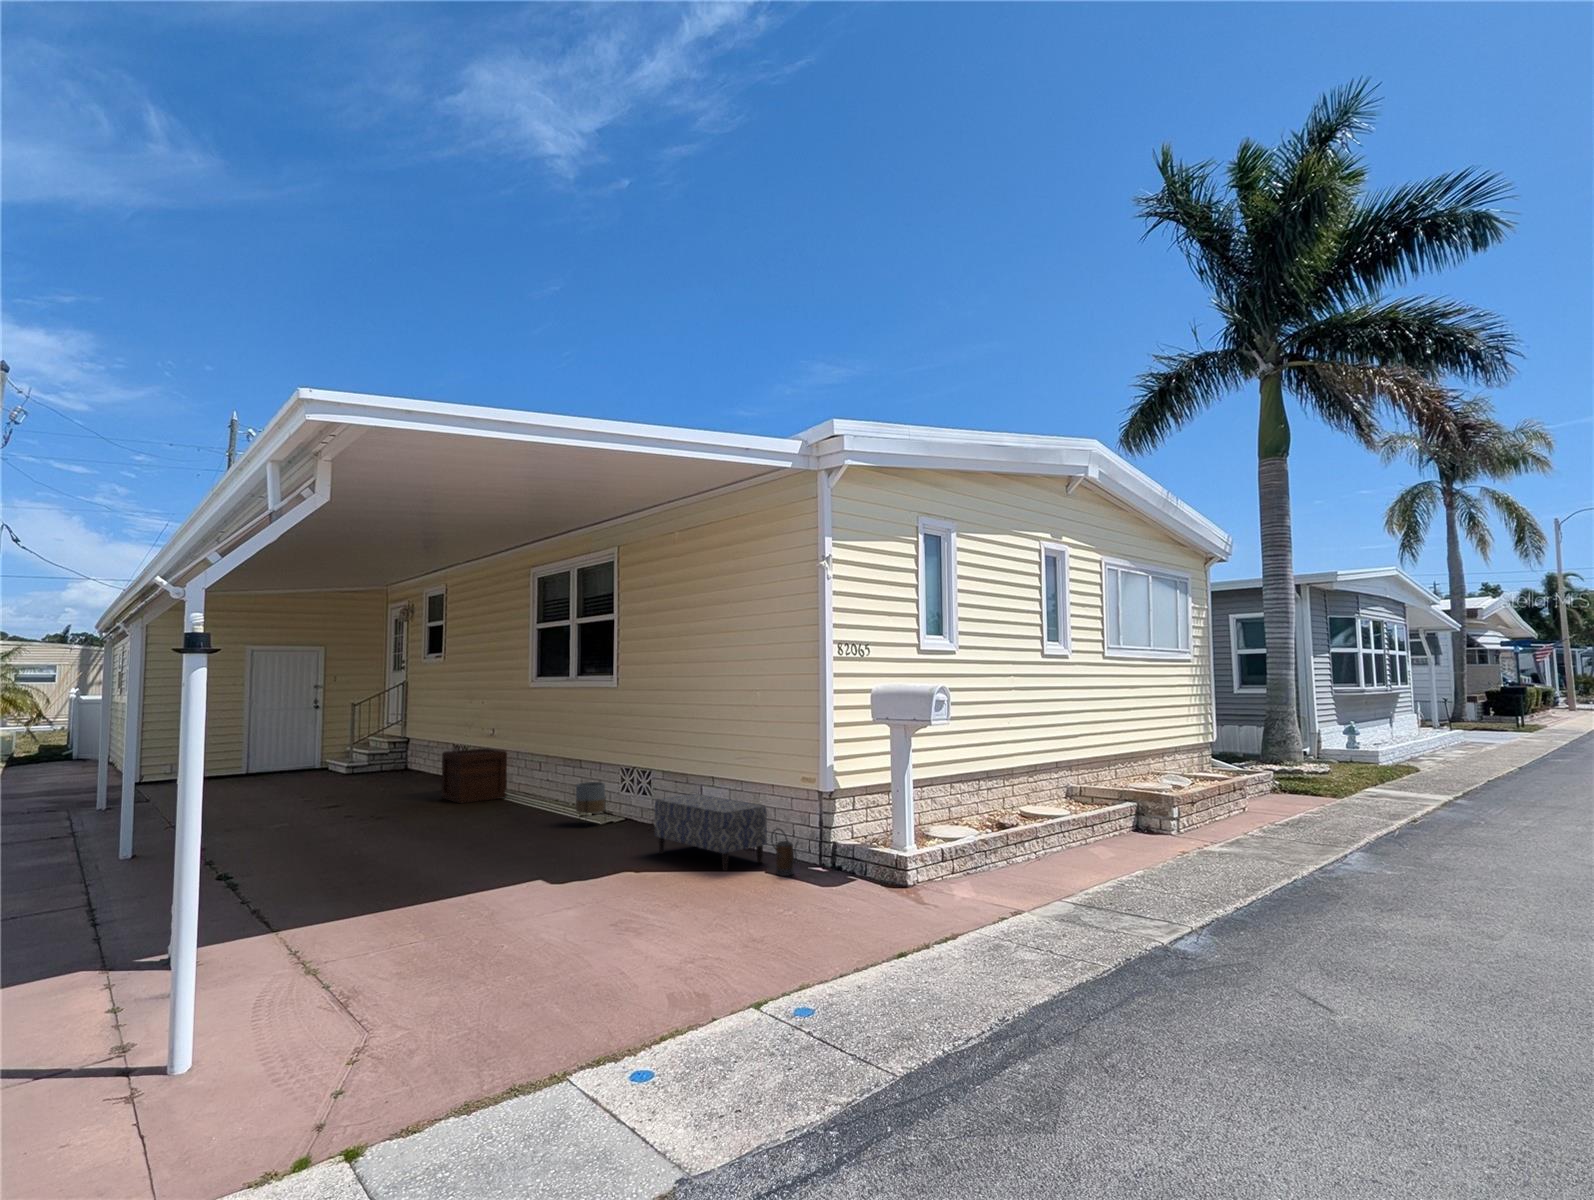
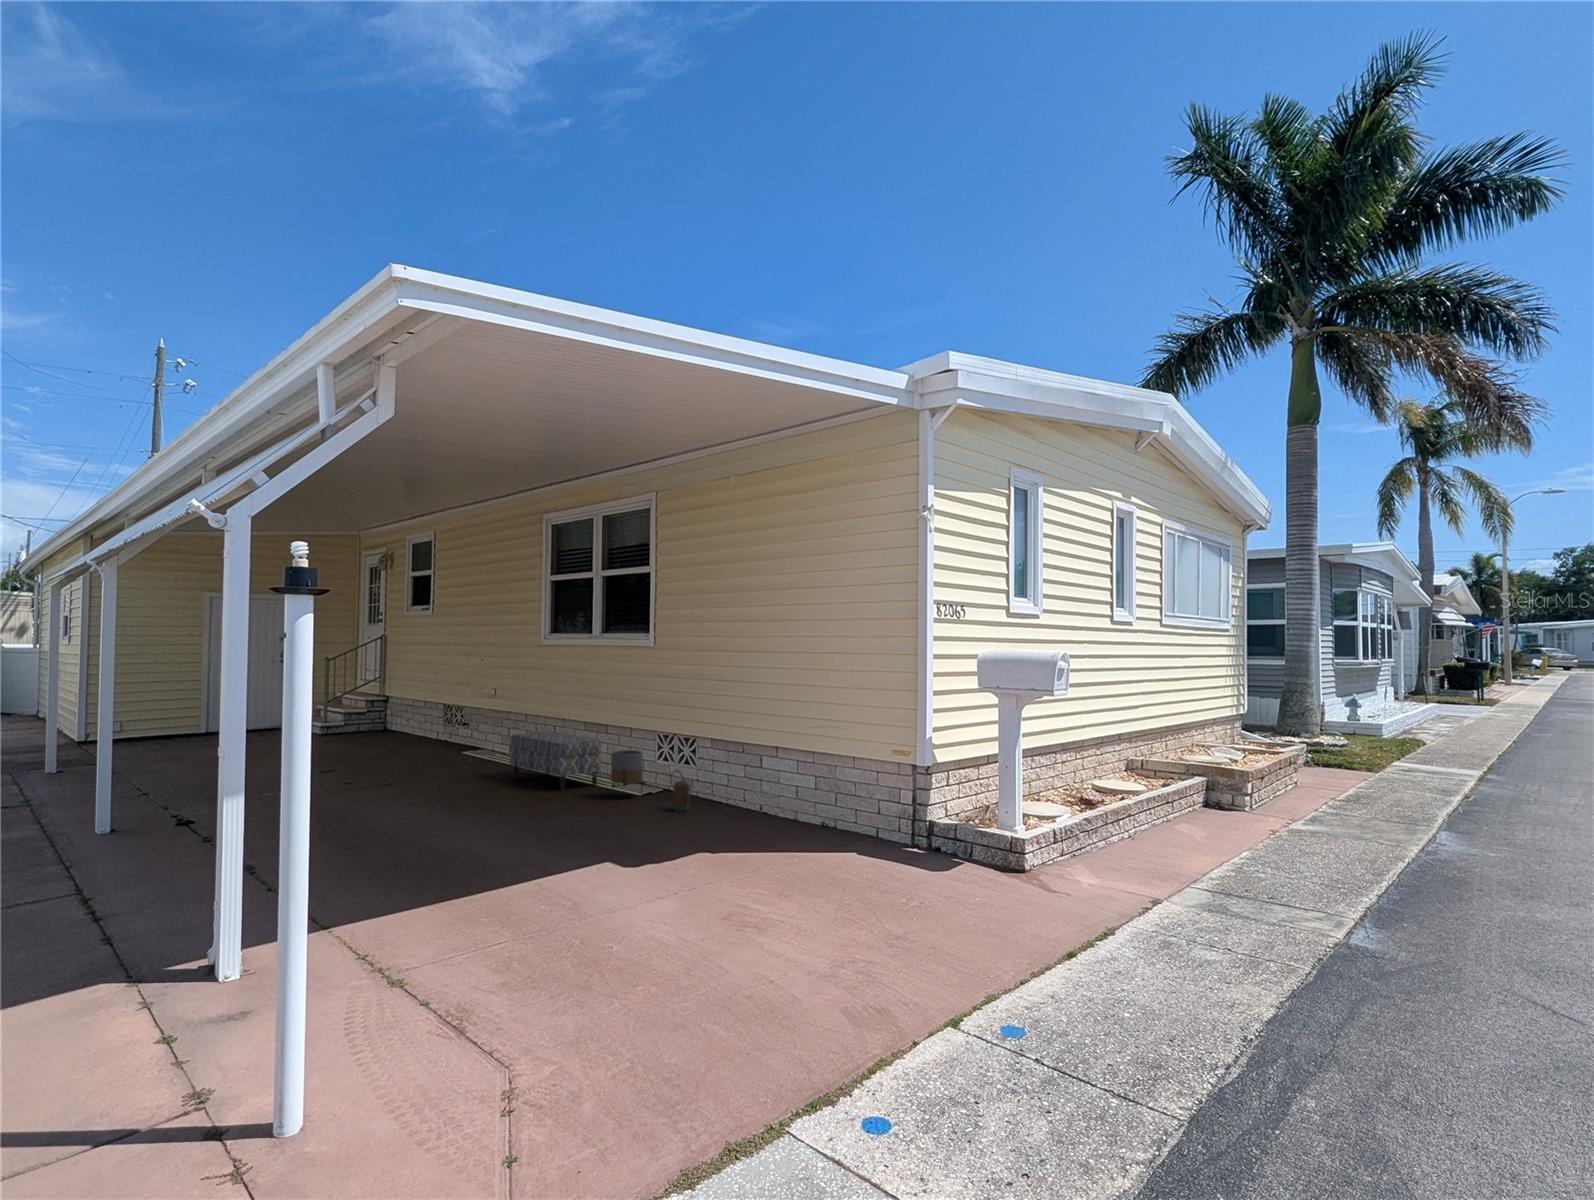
wooden crate: present [441,748,507,803] -> none [440,711,514,771]
bench: present [654,794,767,871] -> present [510,731,601,791]
watering can: present [771,828,798,876] -> present [670,770,692,811]

